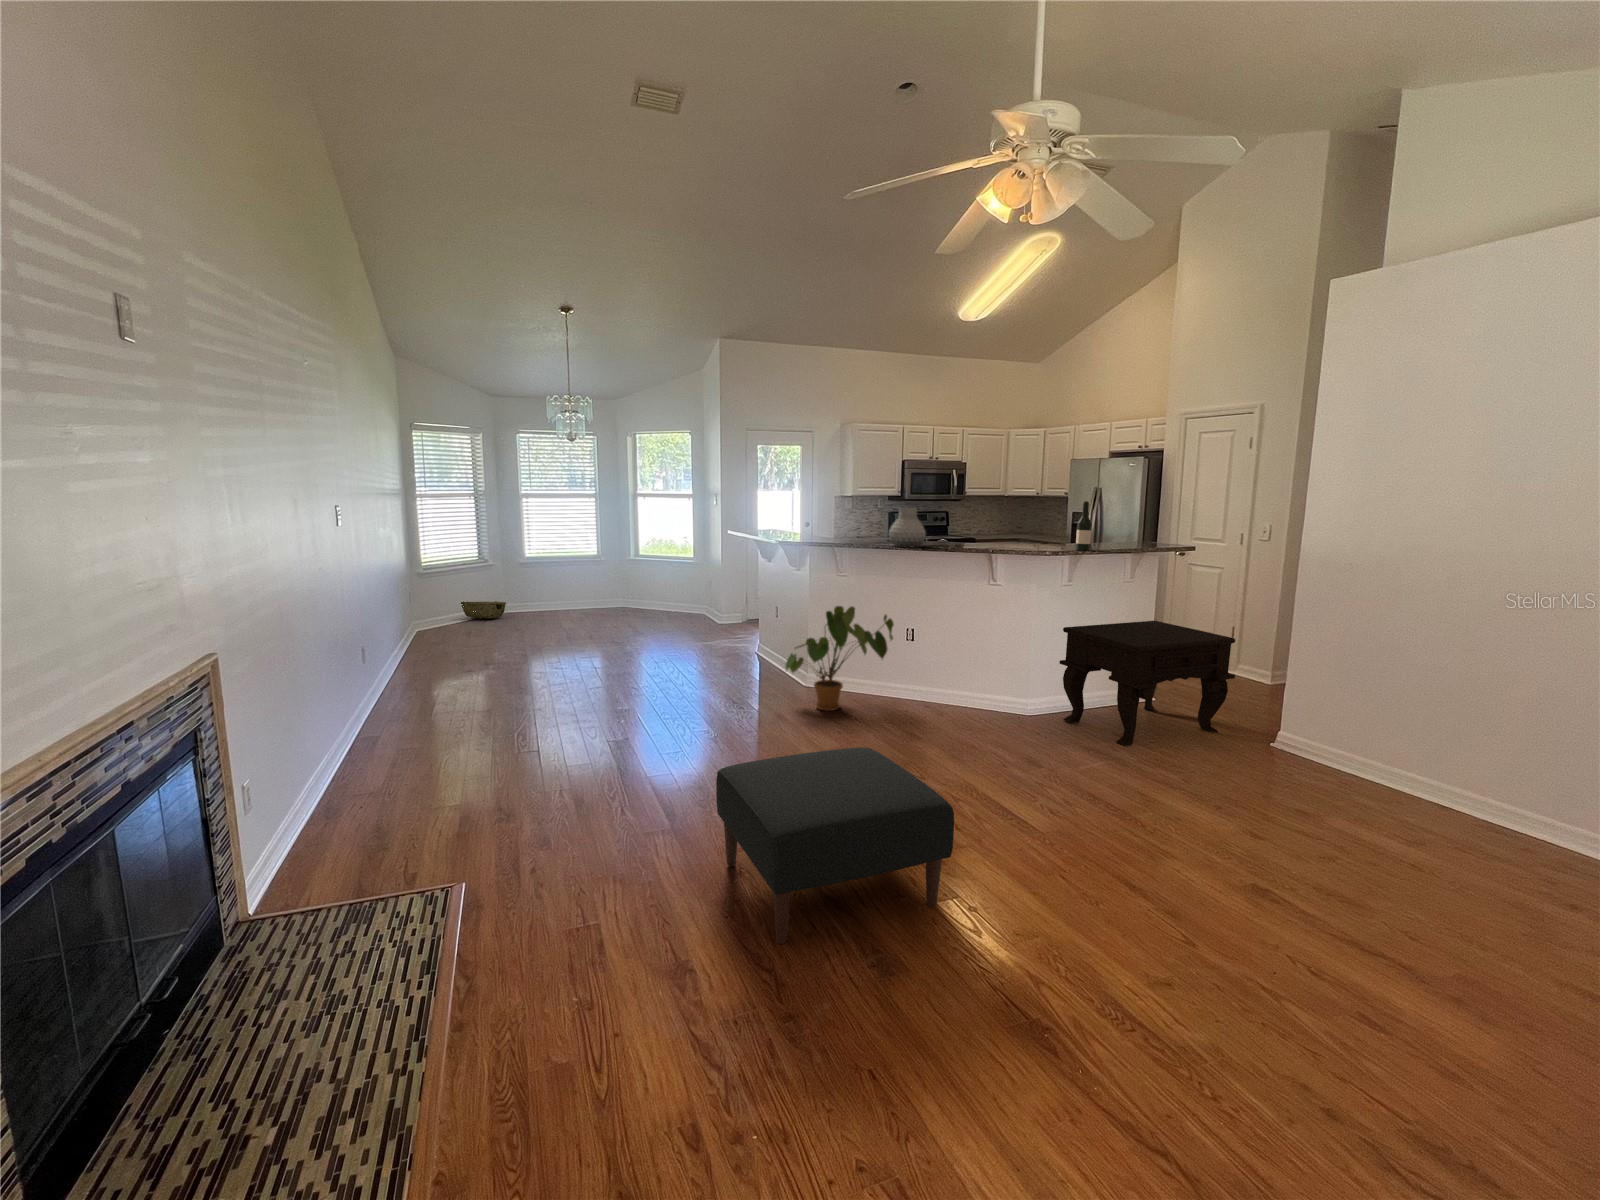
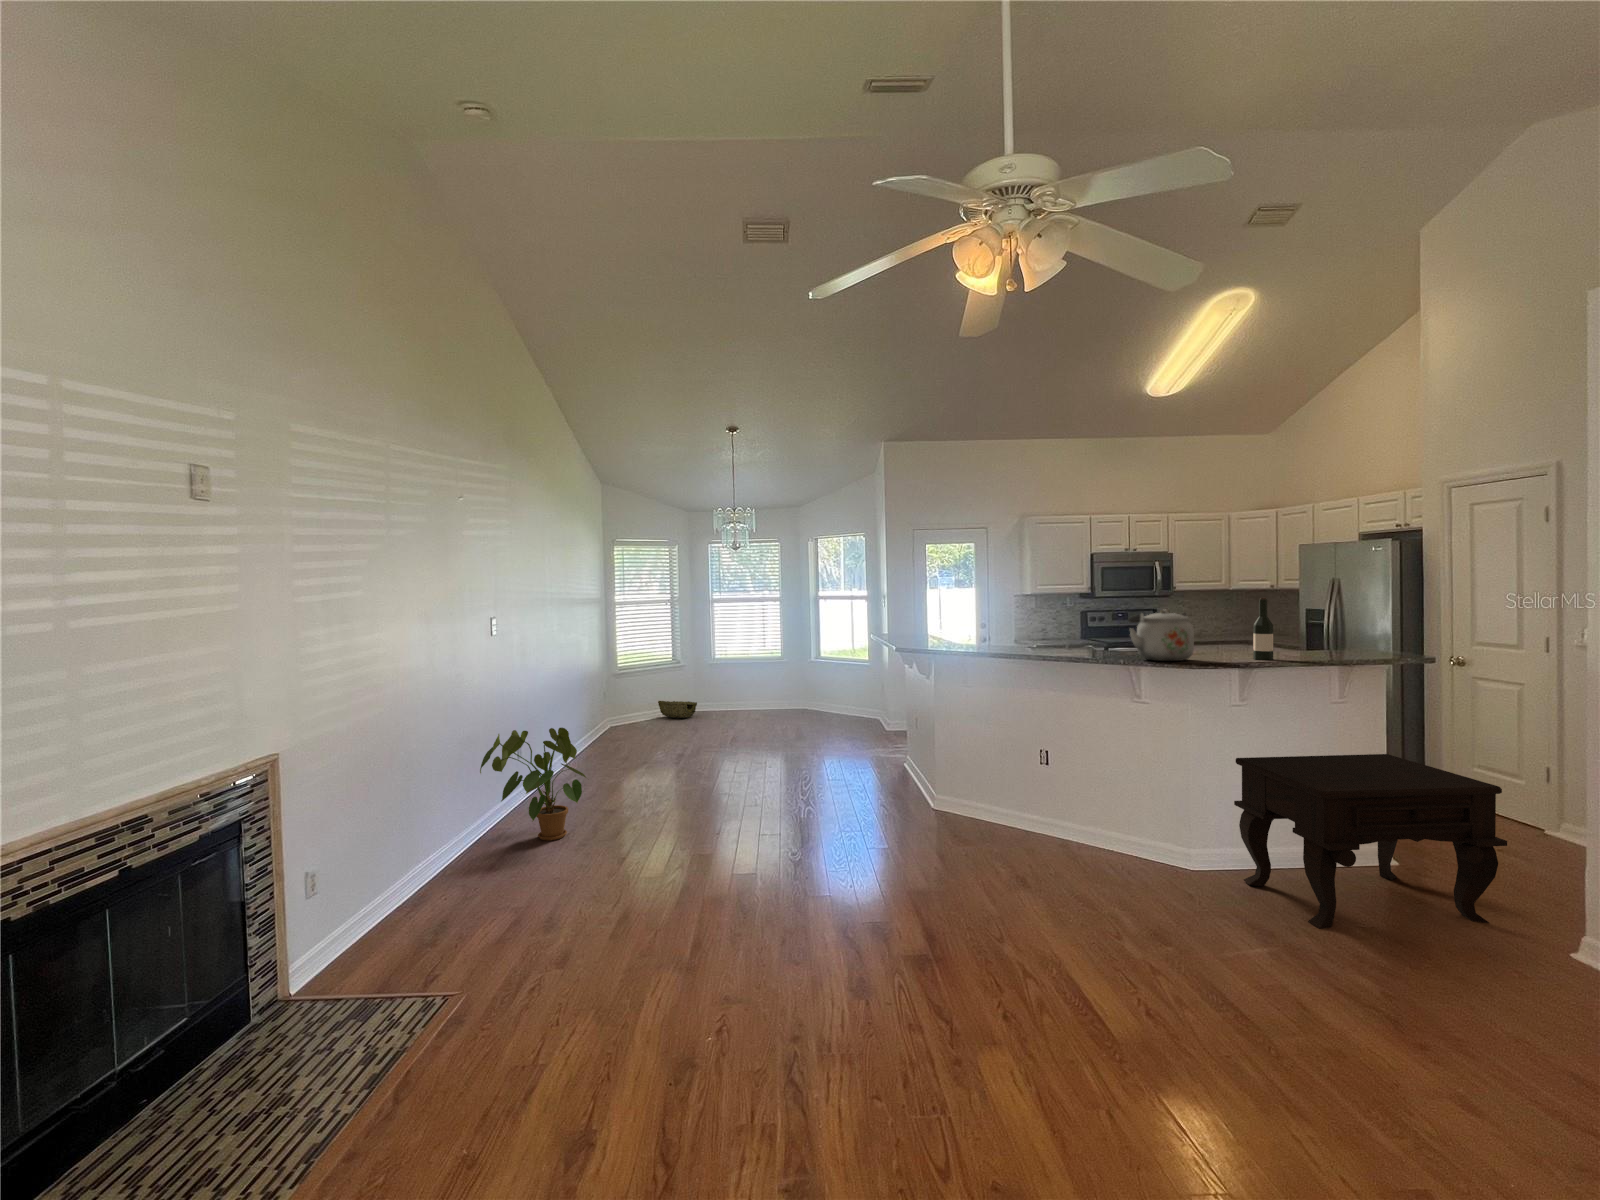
vase: present [889,508,926,547] -> none [1019,609,1064,654]
kettle: none [988,509,1039,552] -> present [1128,610,1194,661]
house plant: present [785,606,894,711] -> present [480,728,586,841]
ottoman: present [716,747,954,944] -> none [682,897,927,1134]

